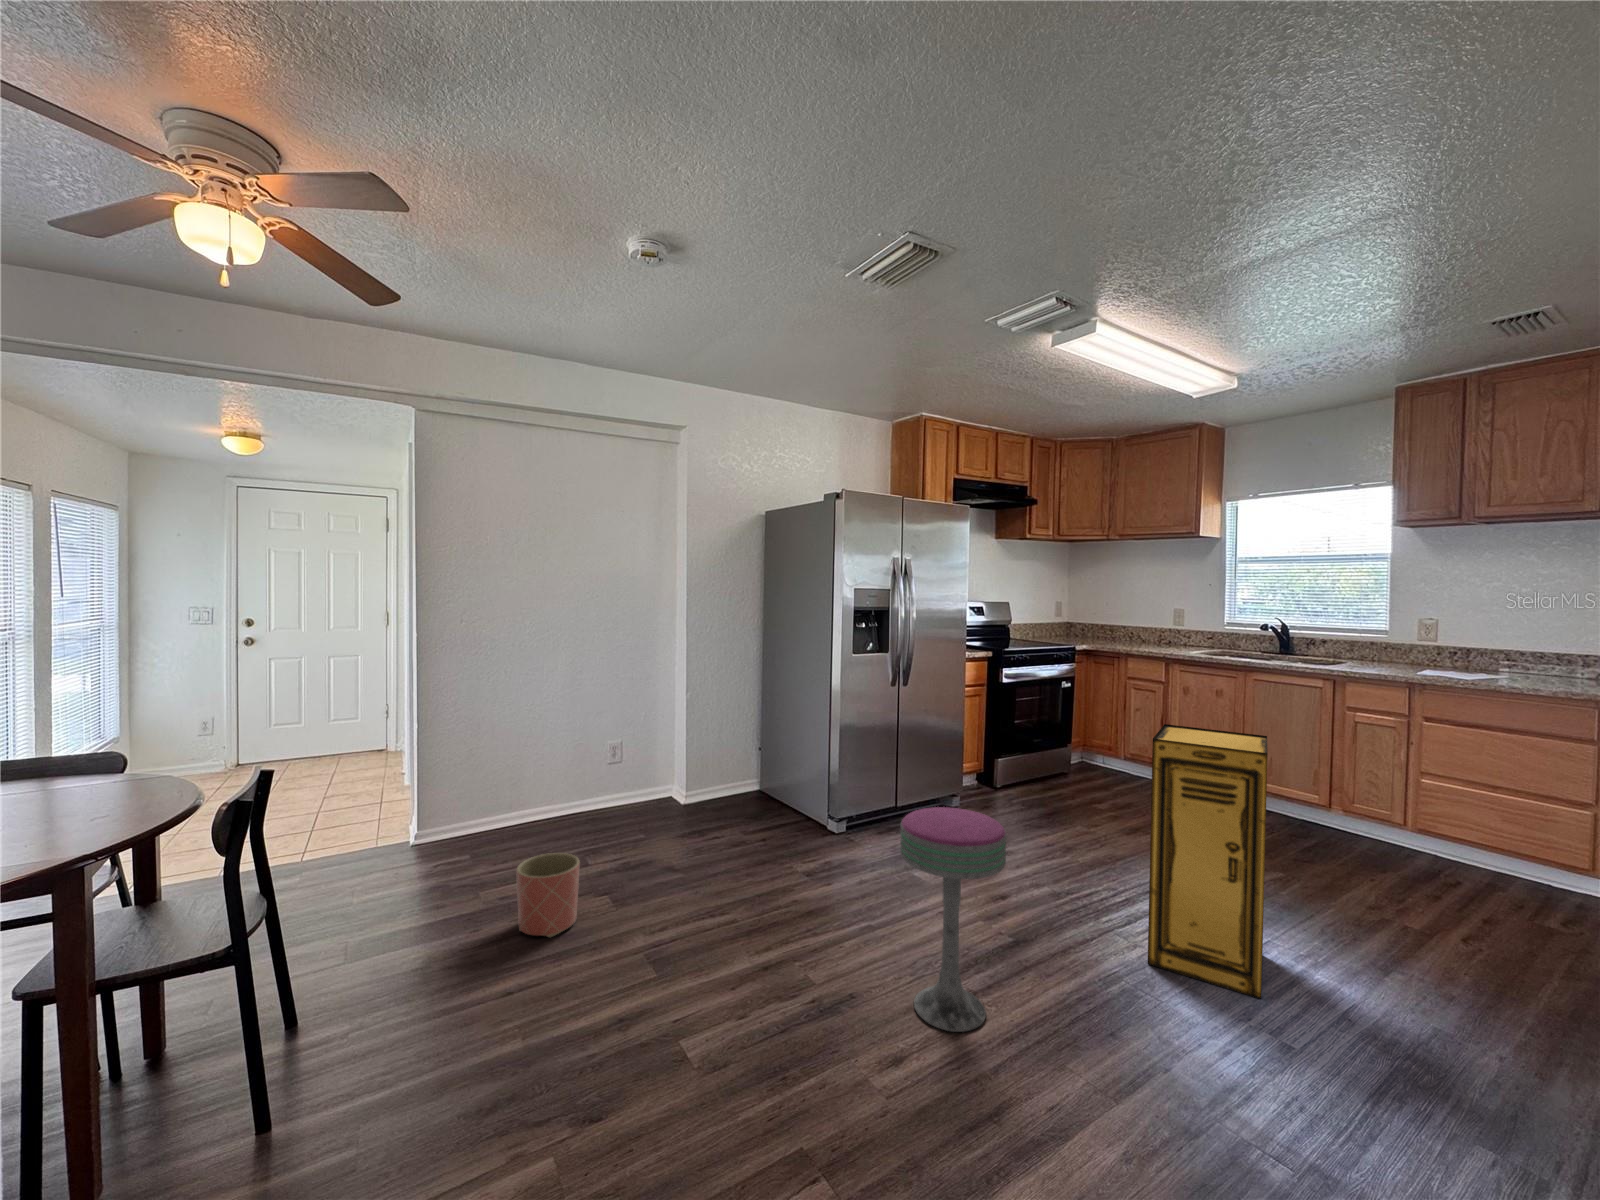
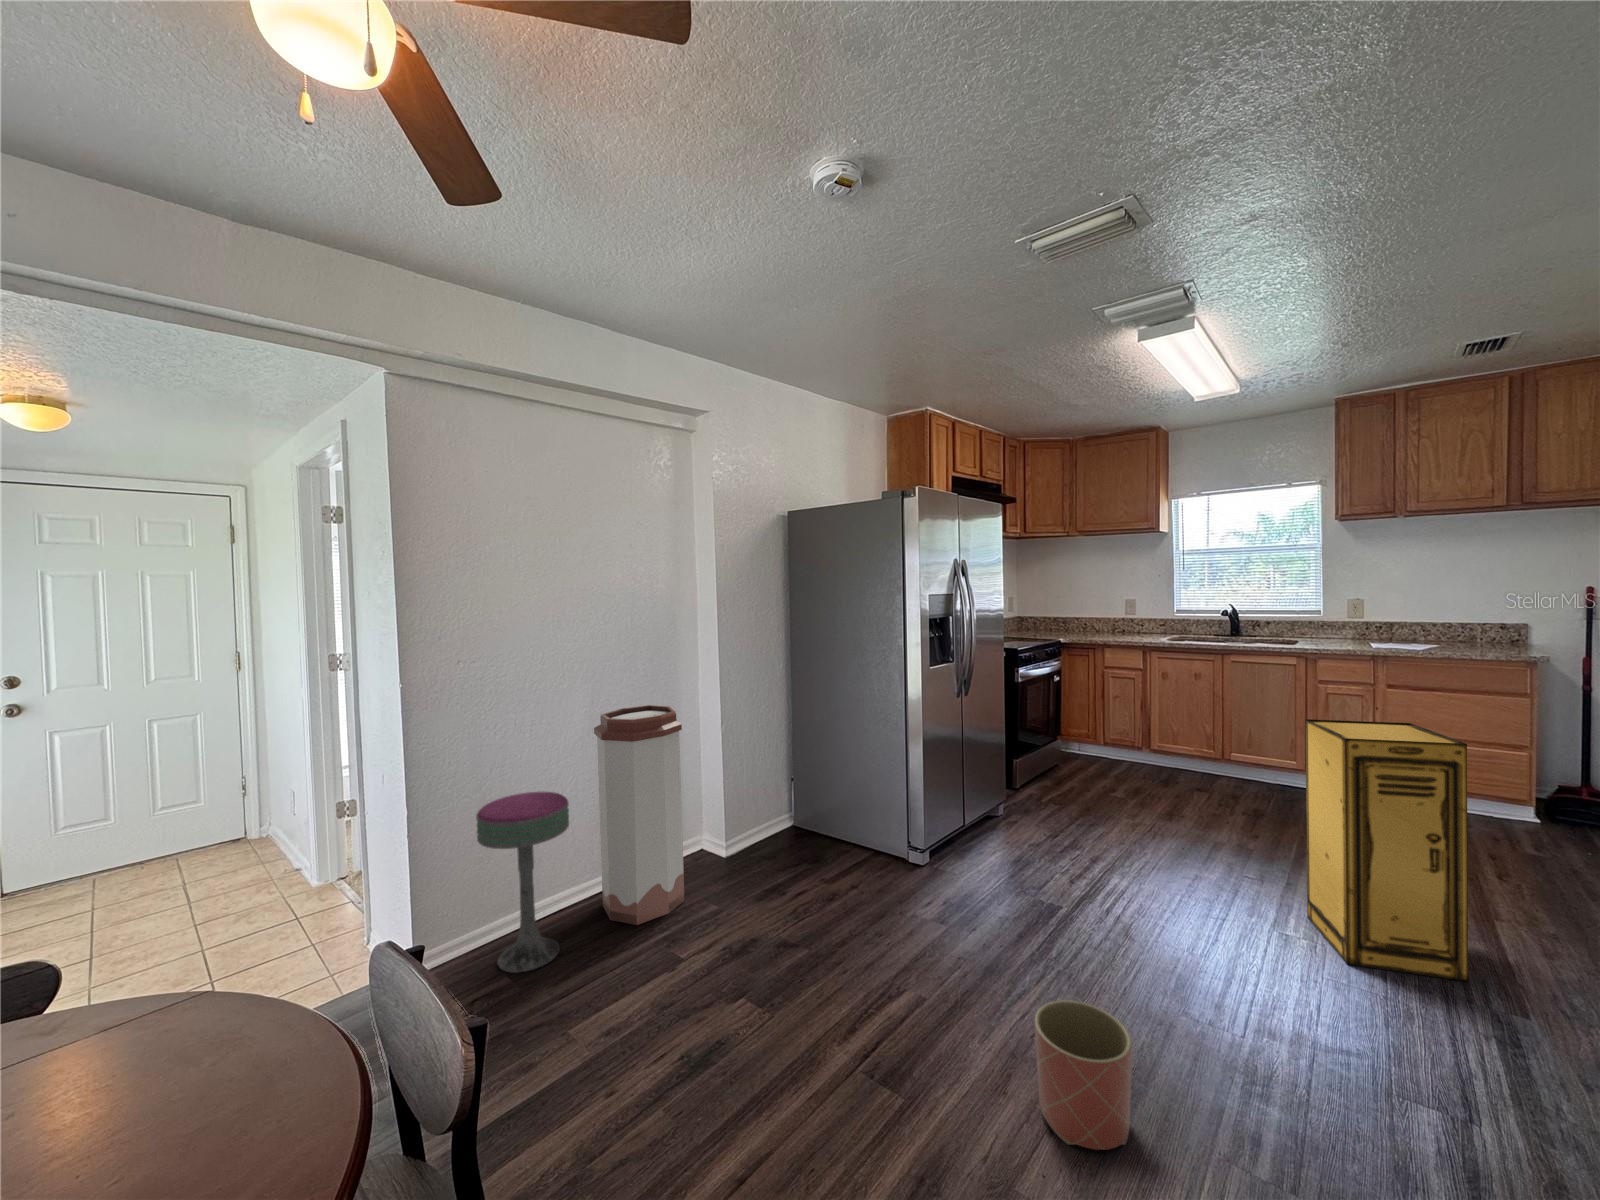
trash can: none [562,667,633,837] -> present [594,705,684,925]
bar stool: present [900,807,1006,1032] -> present [476,792,569,973]
planter: present [516,853,580,937] -> present [1034,1000,1132,1150]

